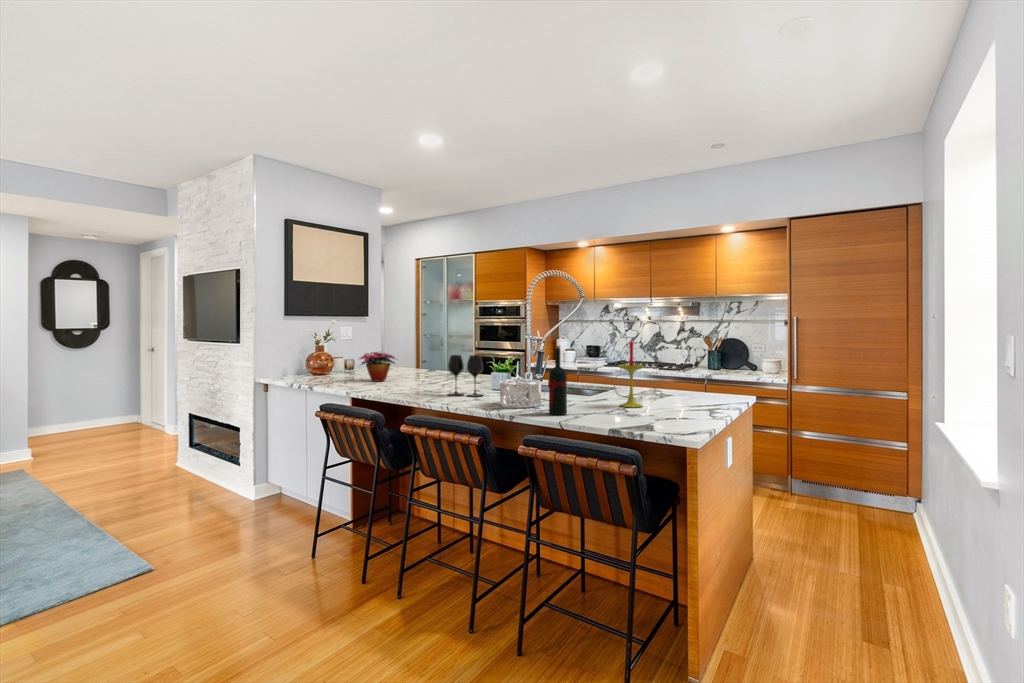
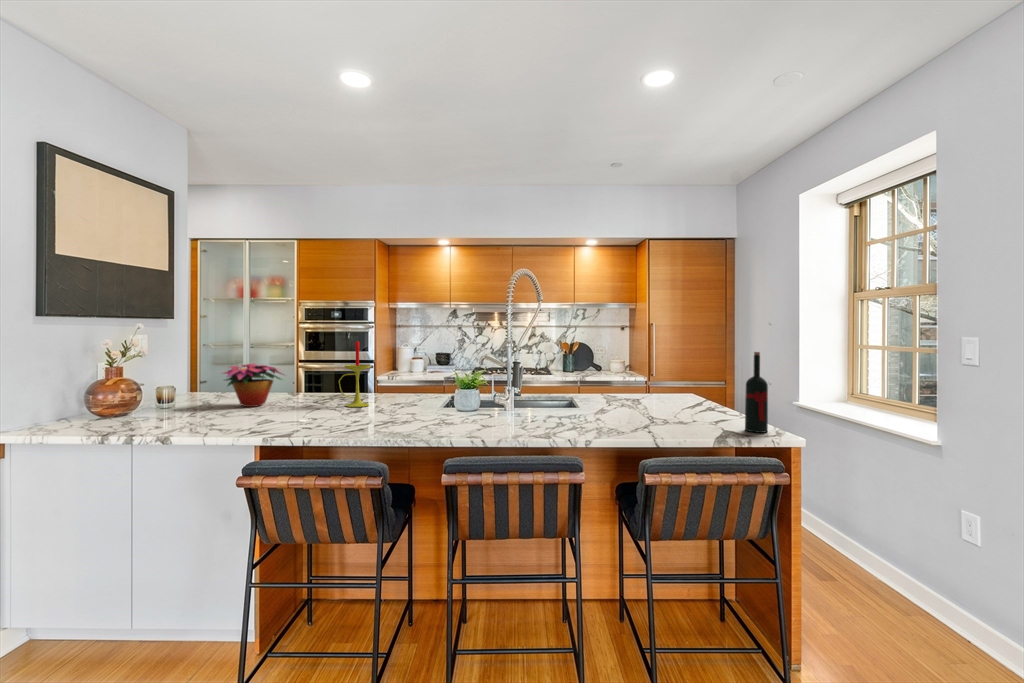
candle: present [613,341,644,407] -> present [339,341,370,407]
wine bottle: present [548,346,567,415] -> present [745,352,768,433]
wine glass: present [448,355,483,396] -> none [415,365,465,419]
decorative bowl: present [500,379,541,407] -> none [521,393,572,429]

